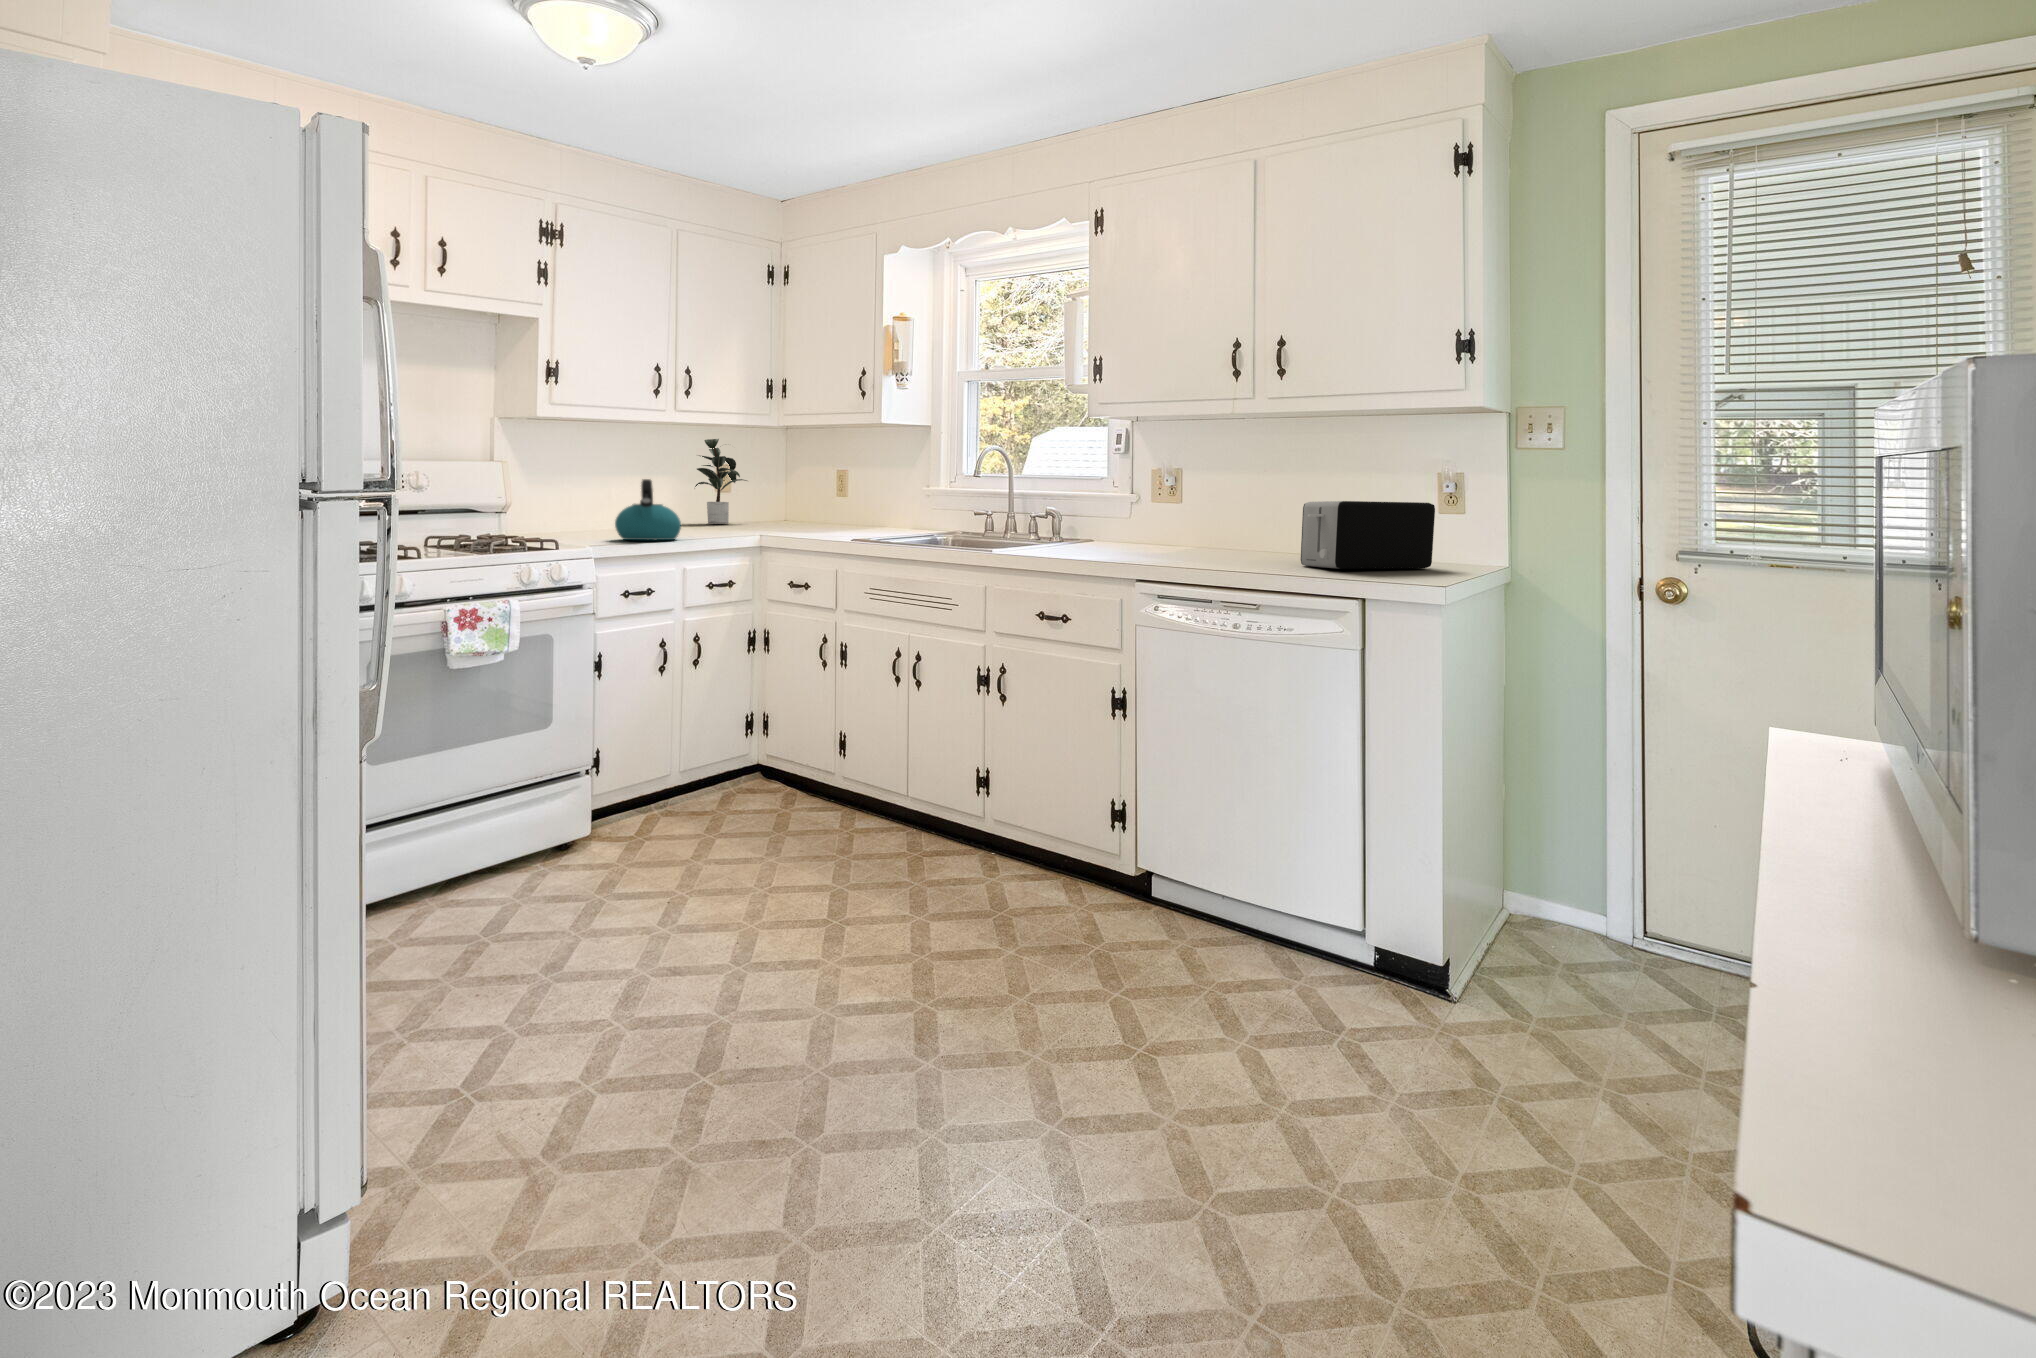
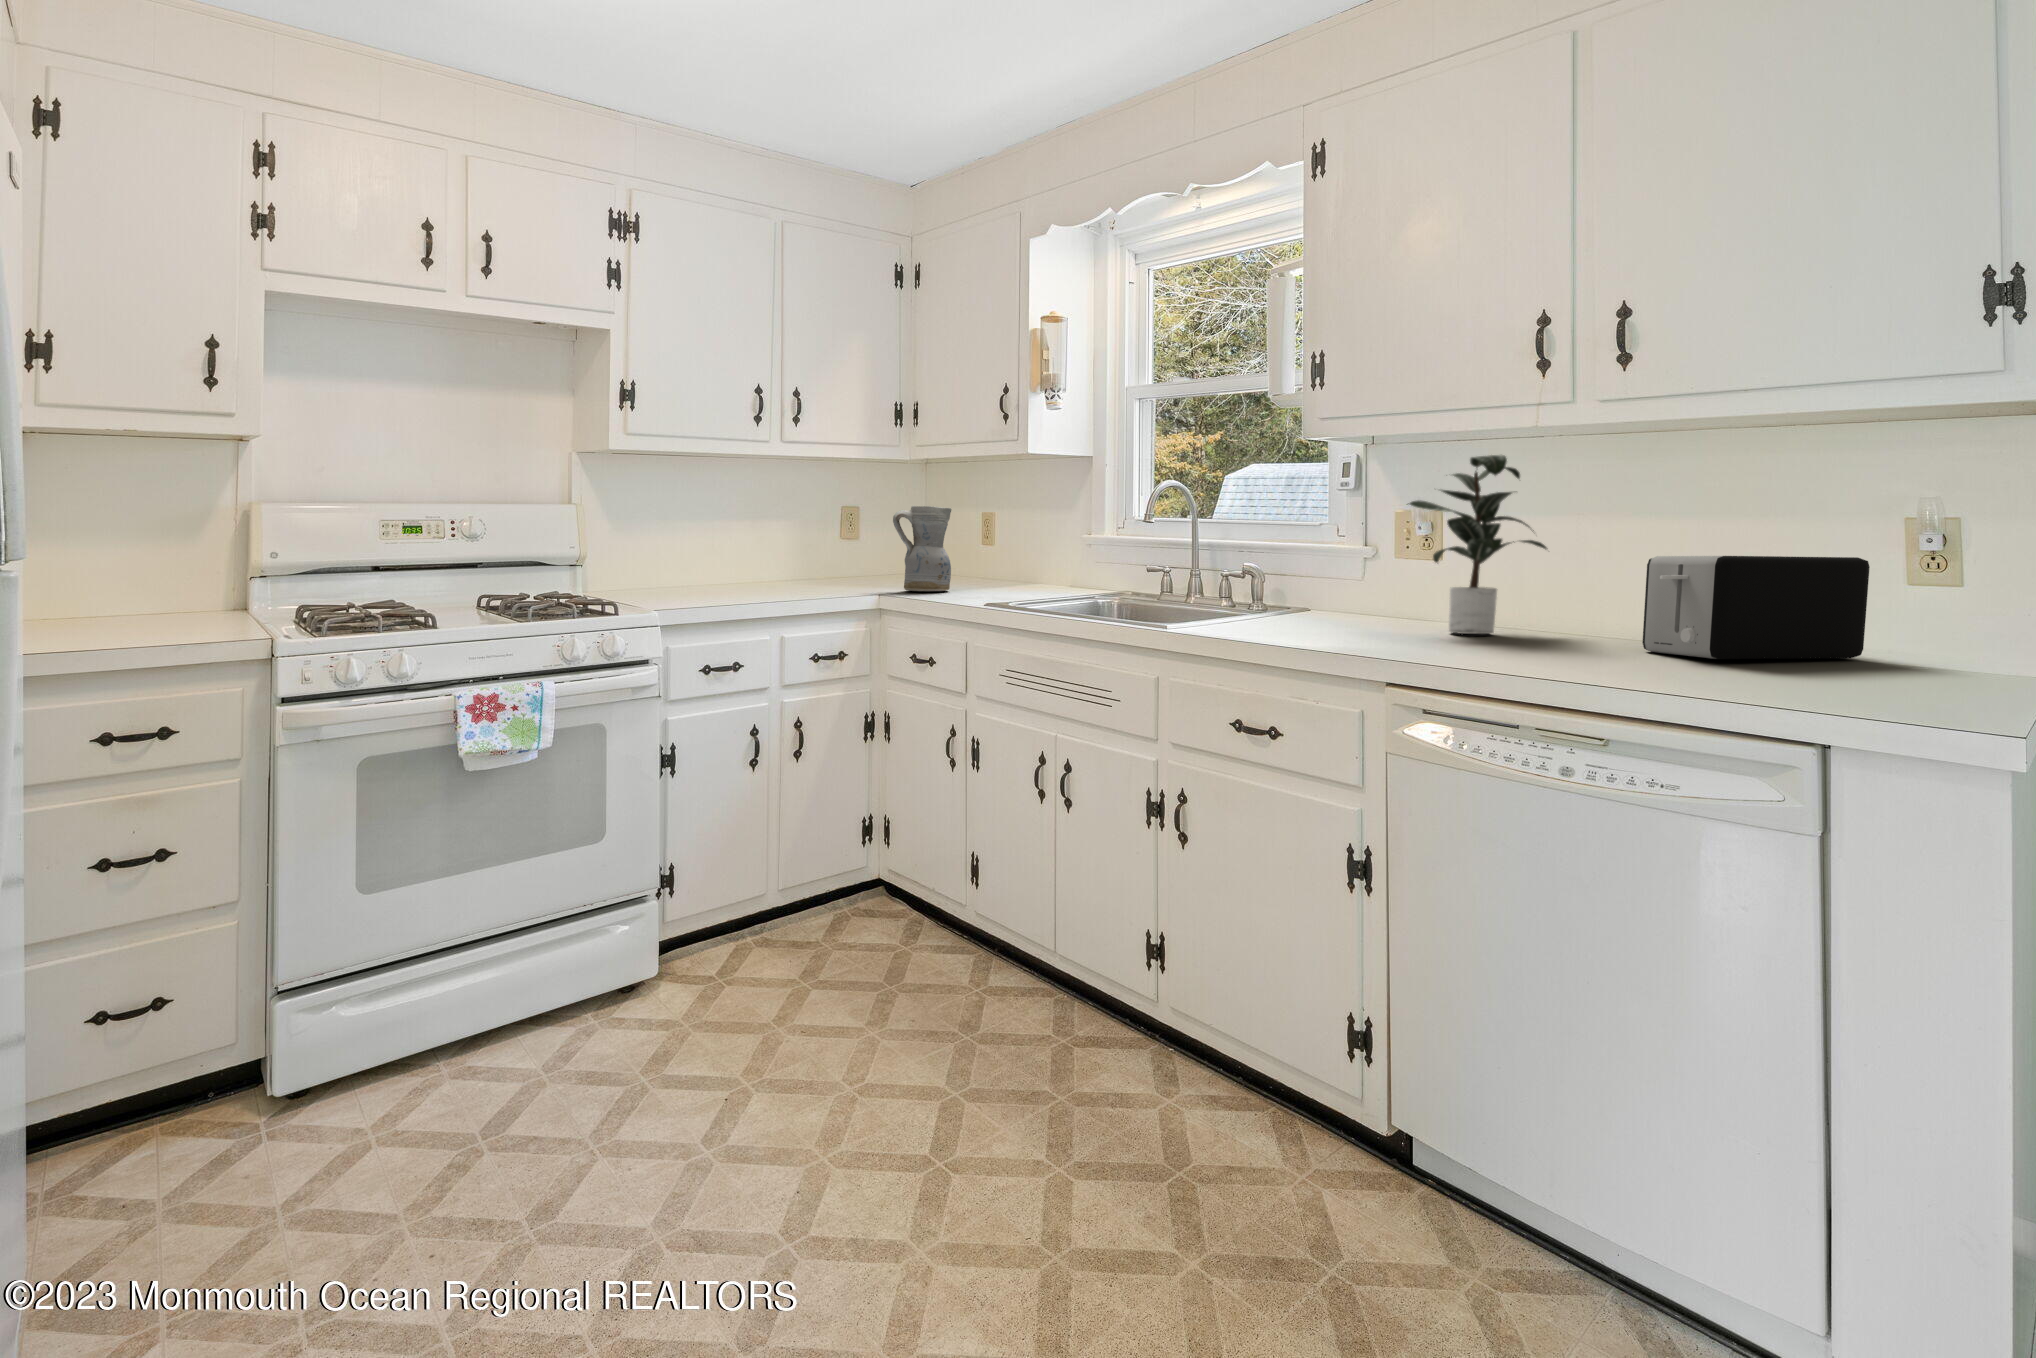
potted plant: present [695,439,747,524] -> present [1408,455,1547,634]
ceramic pitcher: none [774,464,821,532] -> present [893,506,951,591]
kettle: present [615,479,681,540] -> none [691,526,773,603]

